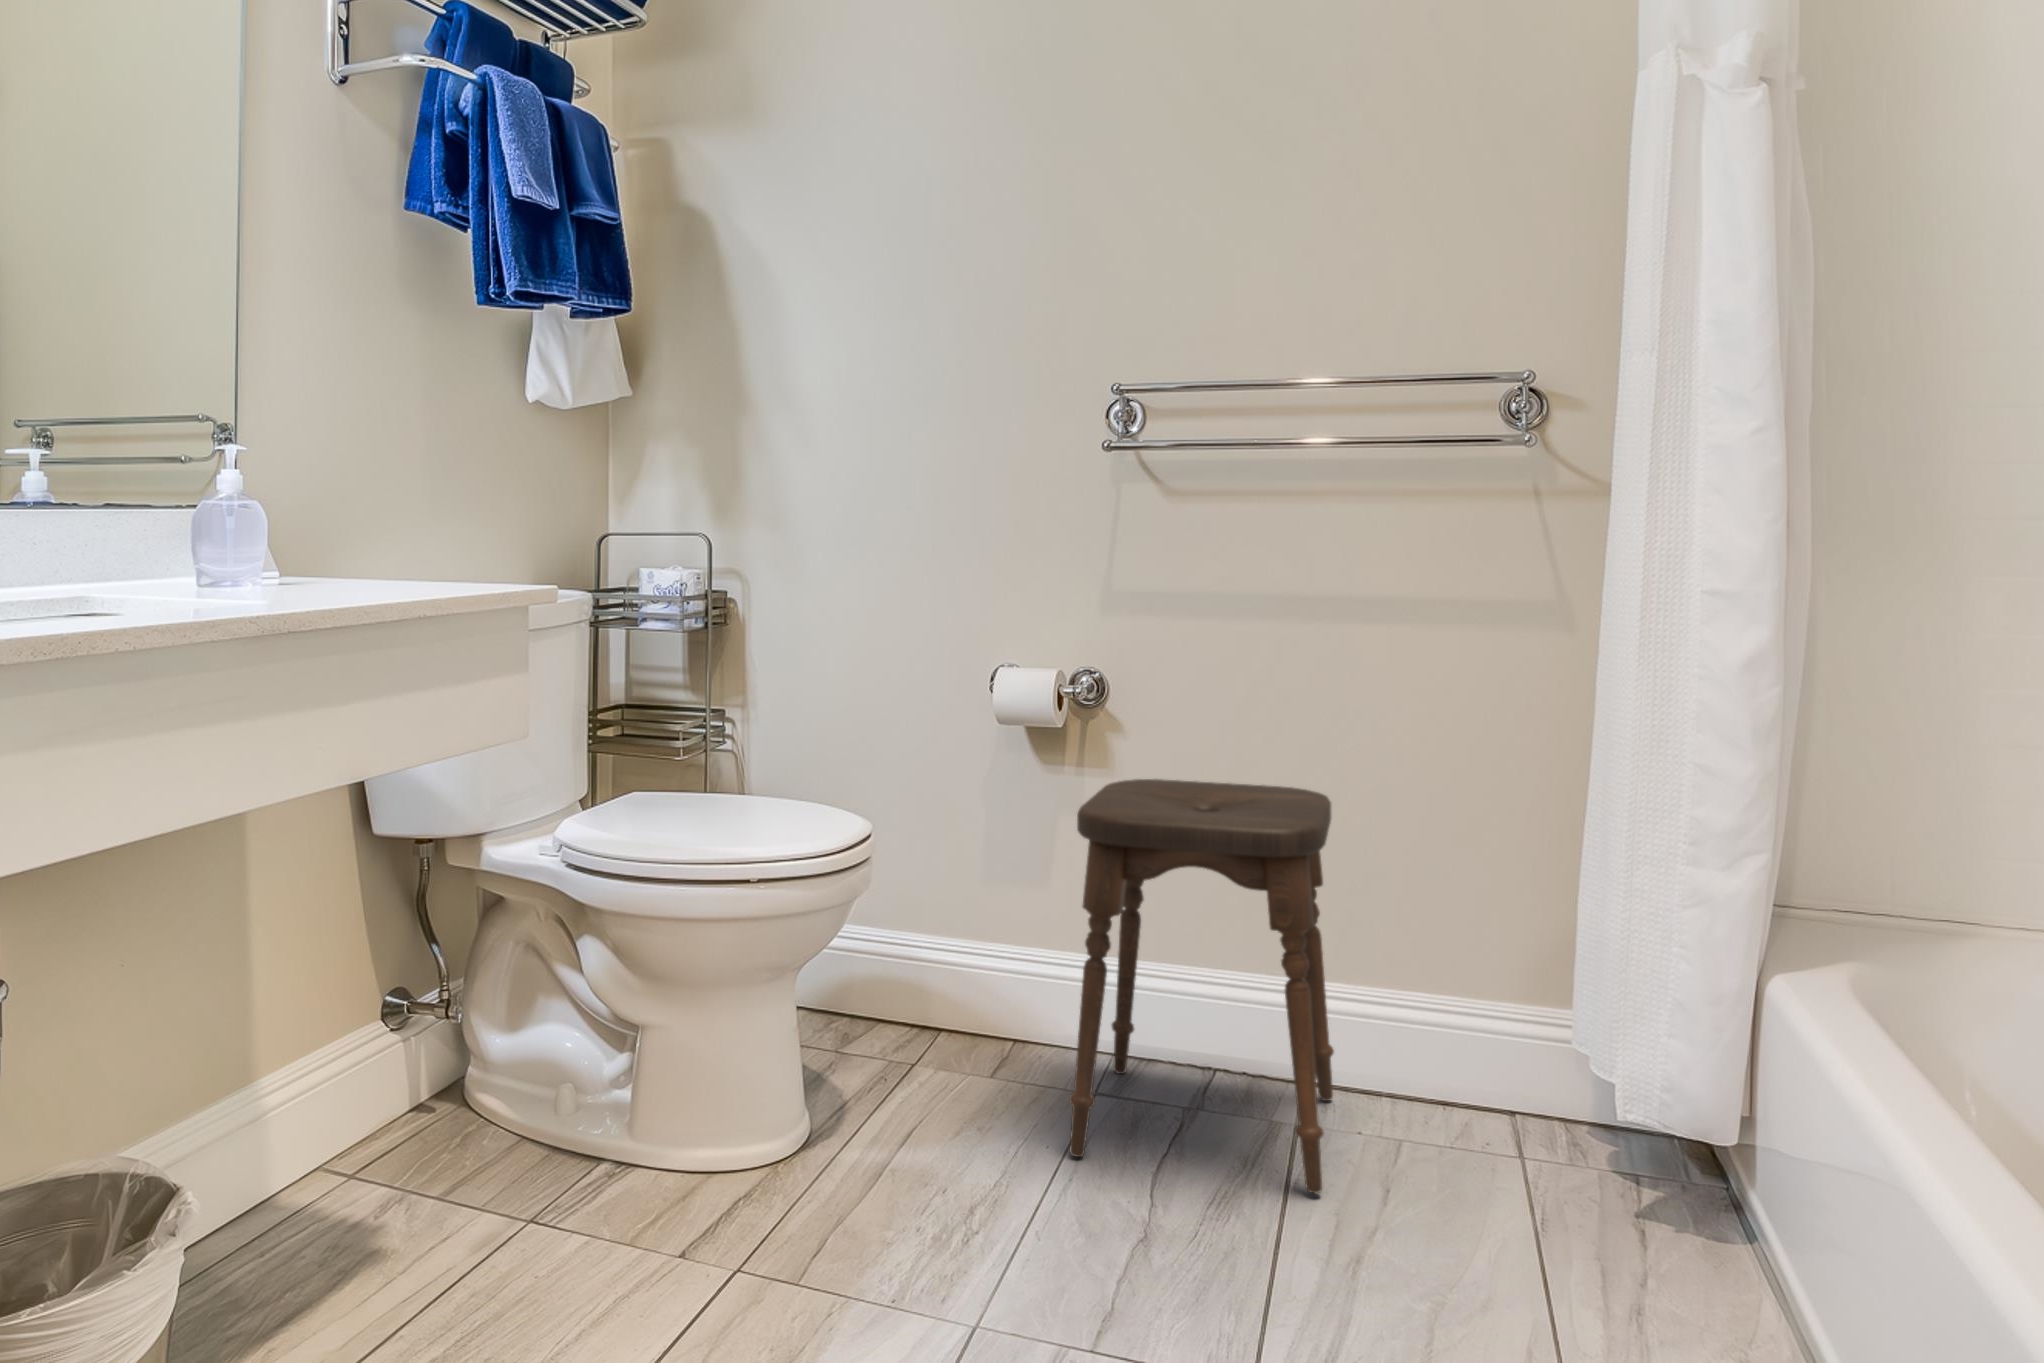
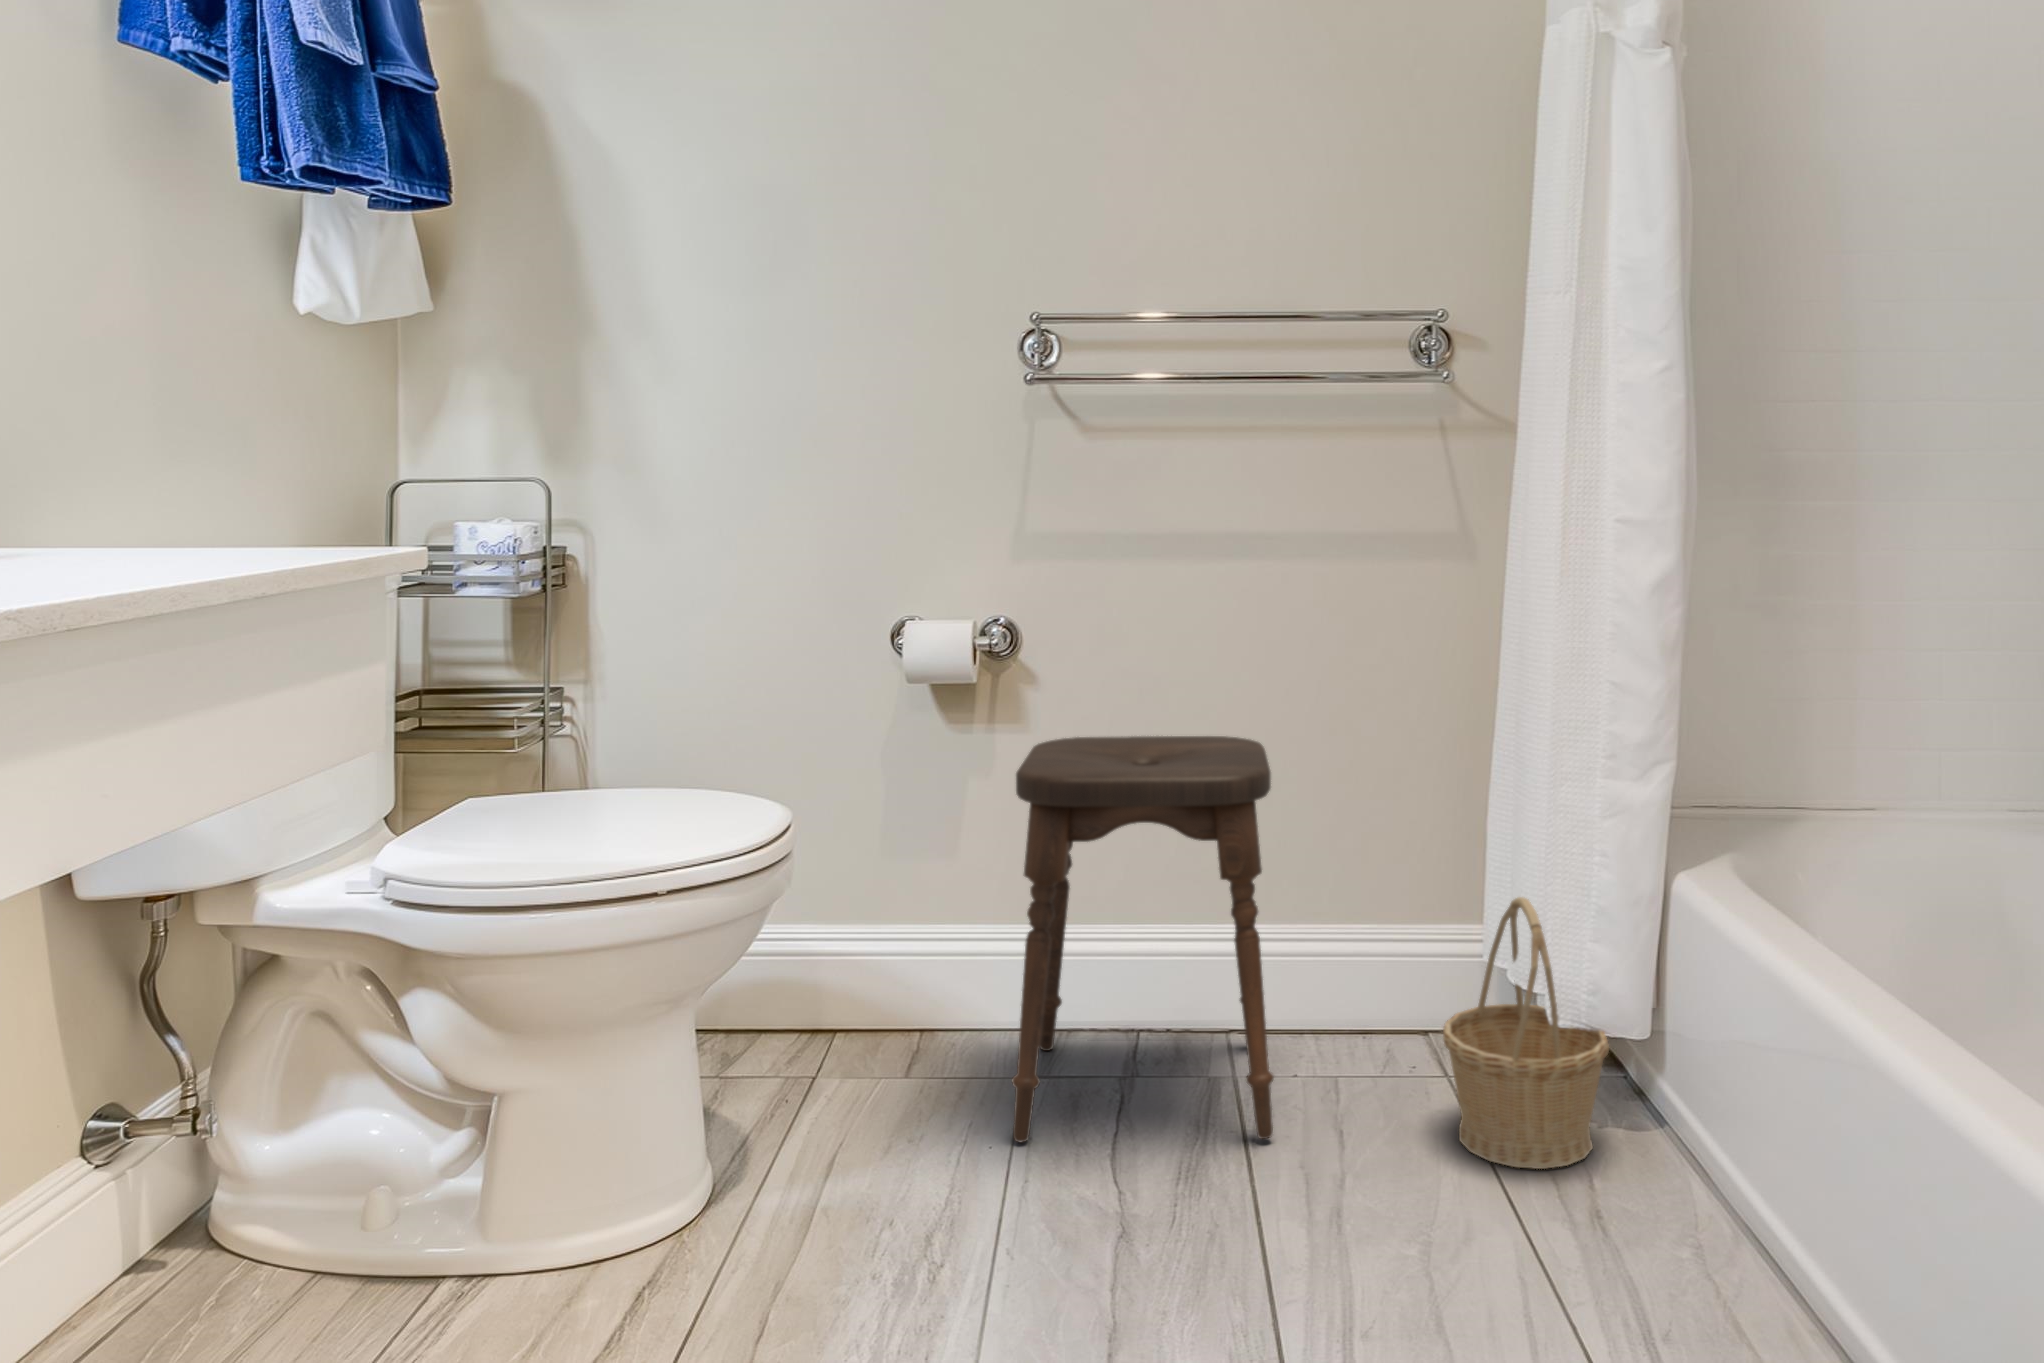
basket: none [1507,981,1701,1278] -> present [1443,897,1609,1169]

